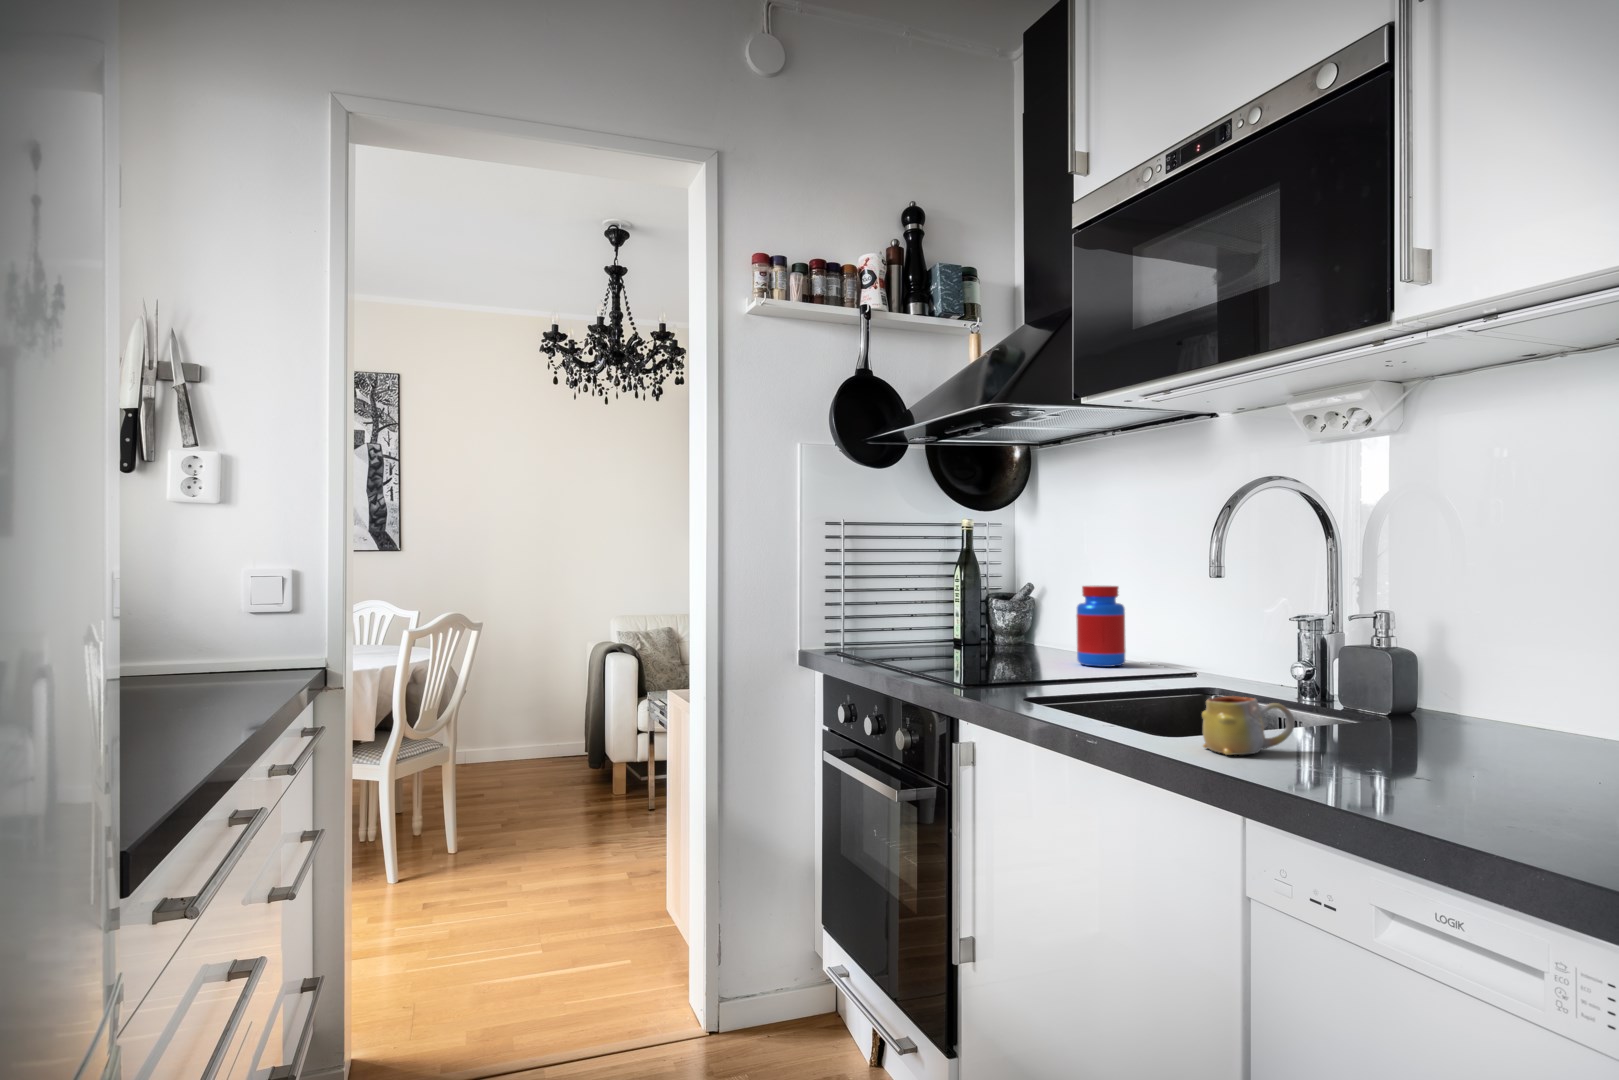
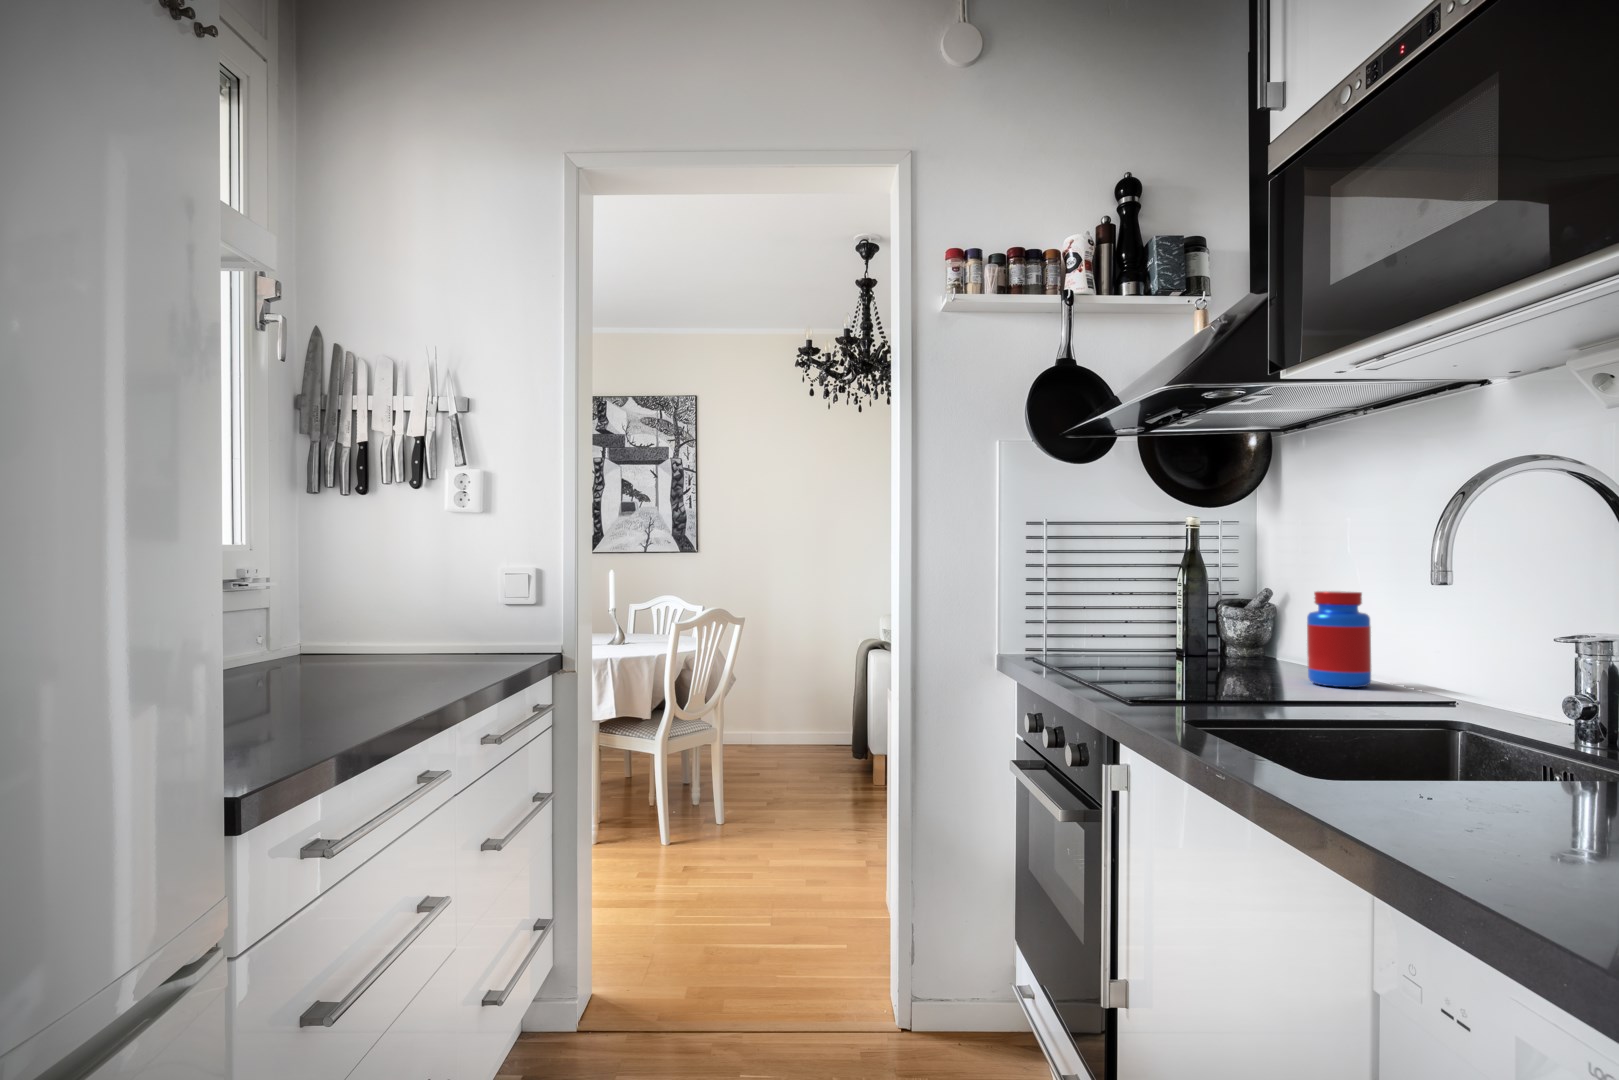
mug: present [1202,696,1295,755] -> none [1363,736,1504,814]

